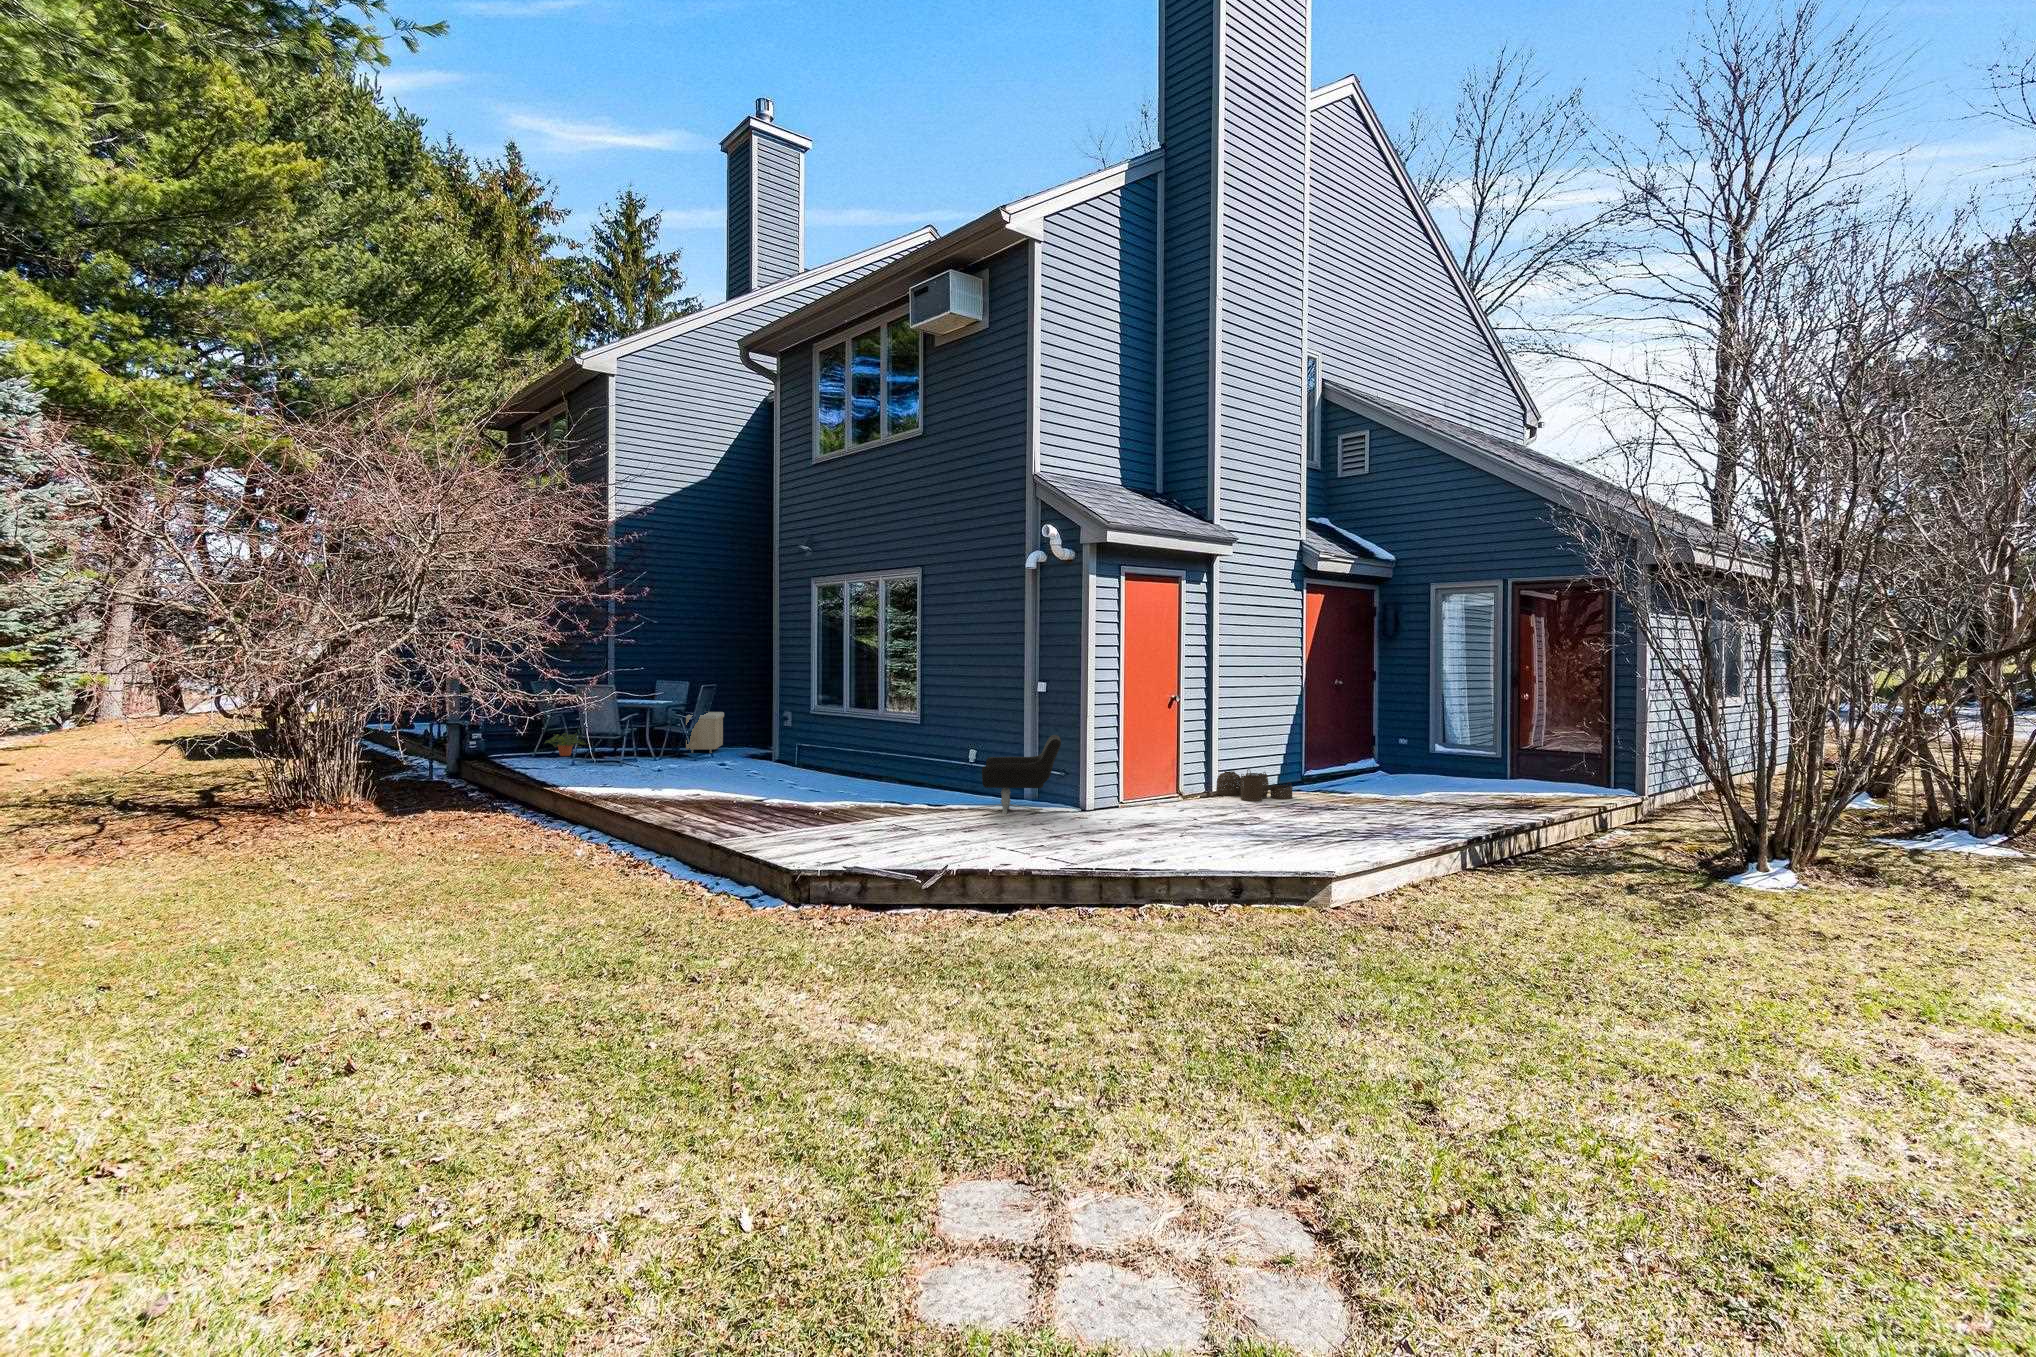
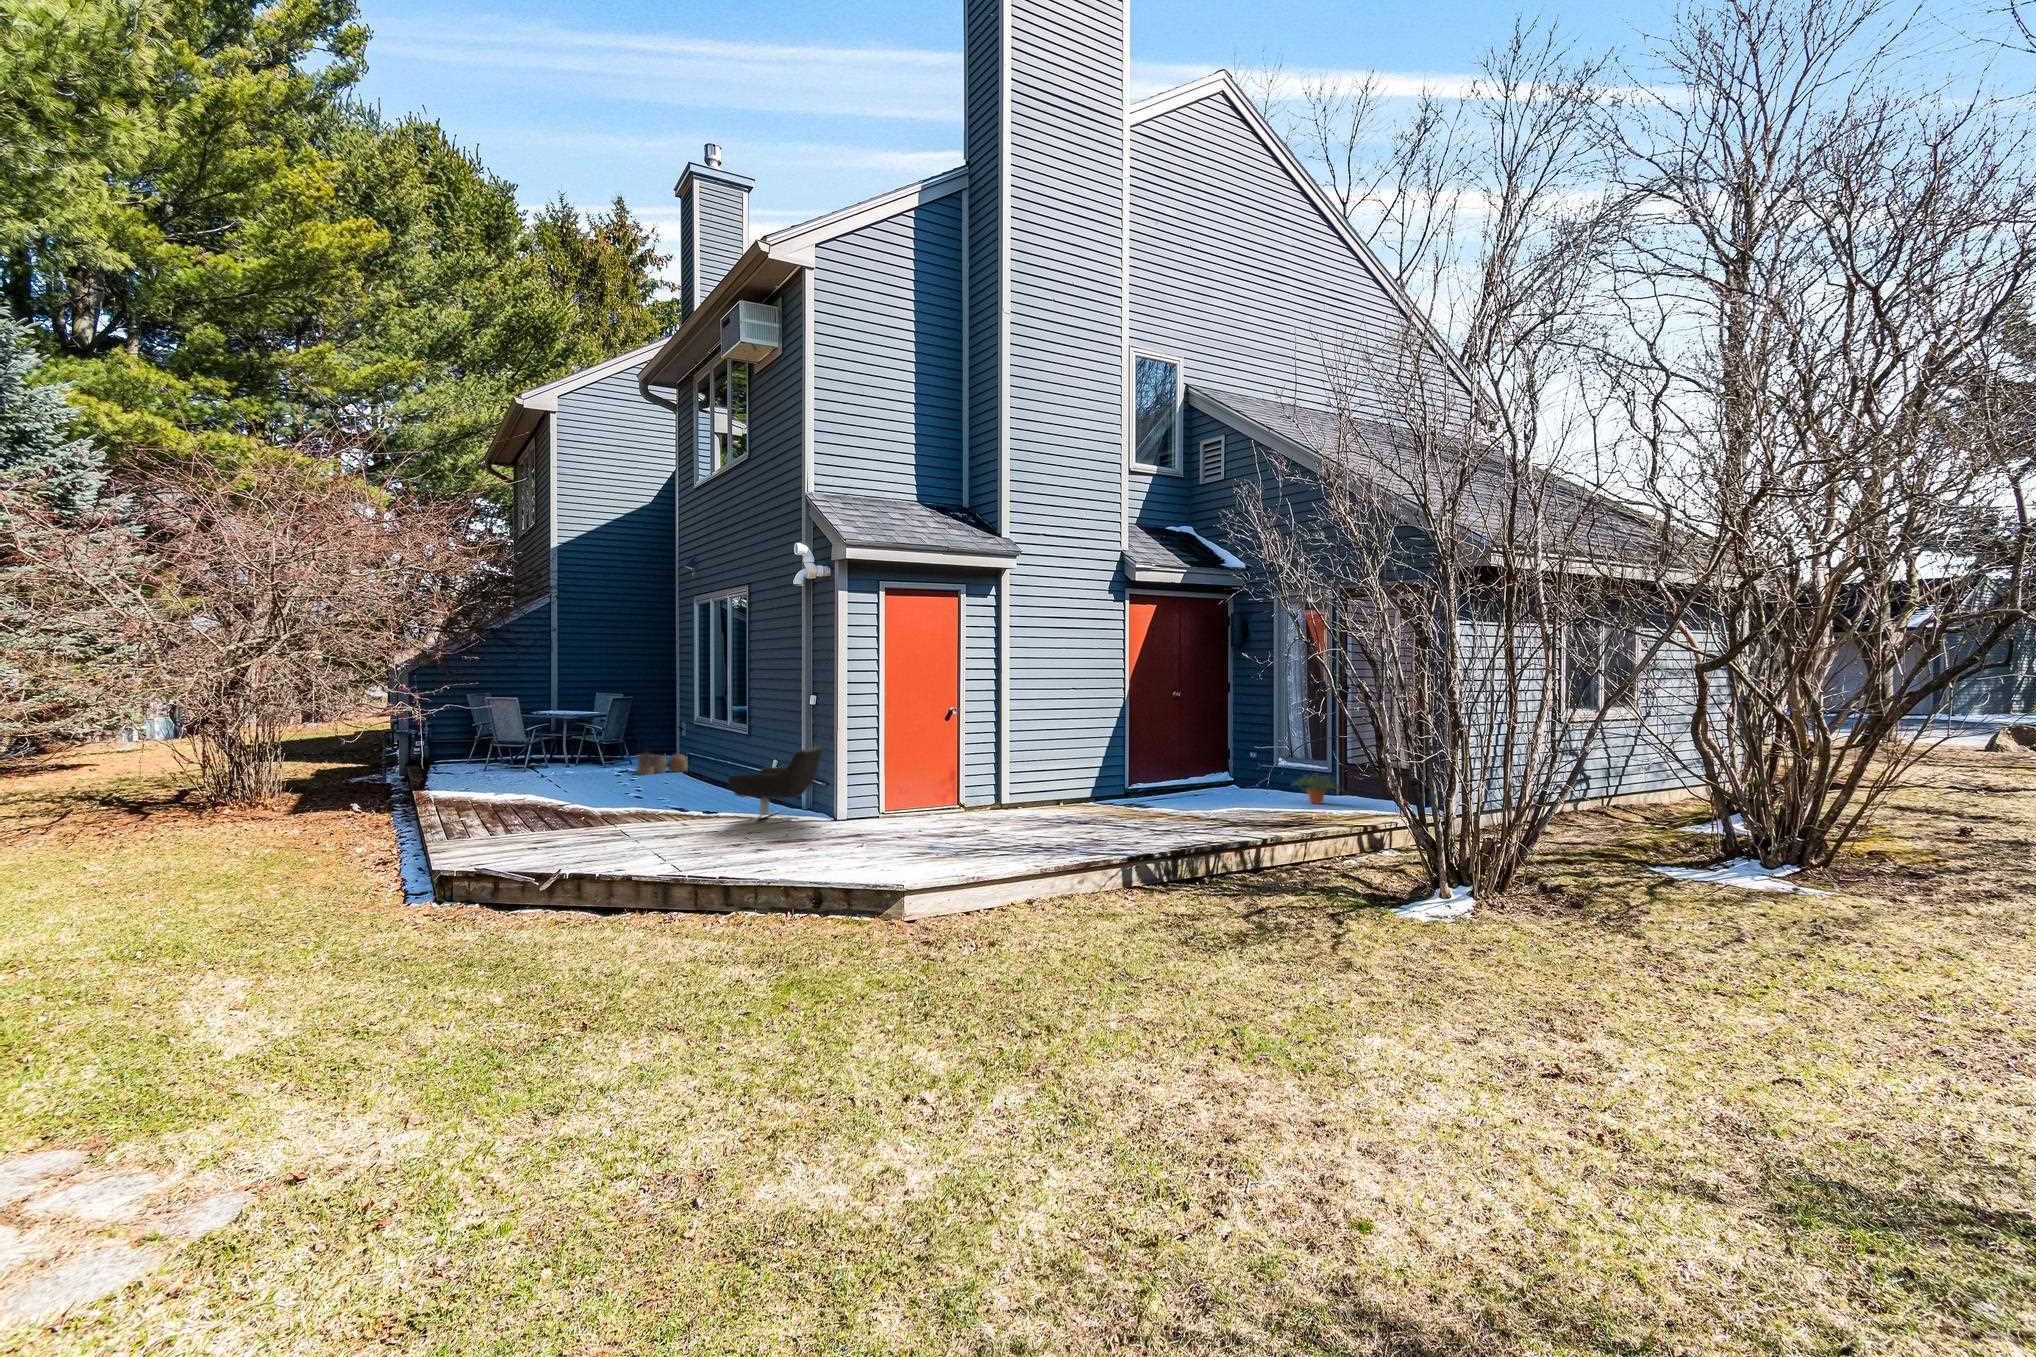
storage bench: present [686,712,724,753] -> none [609,721,653,760]
potted plant: present [545,733,586,756] -> present [1293,774,1341,804]
woven basket: present [1216,769,1293,802] -> present [637,753,688,775]

